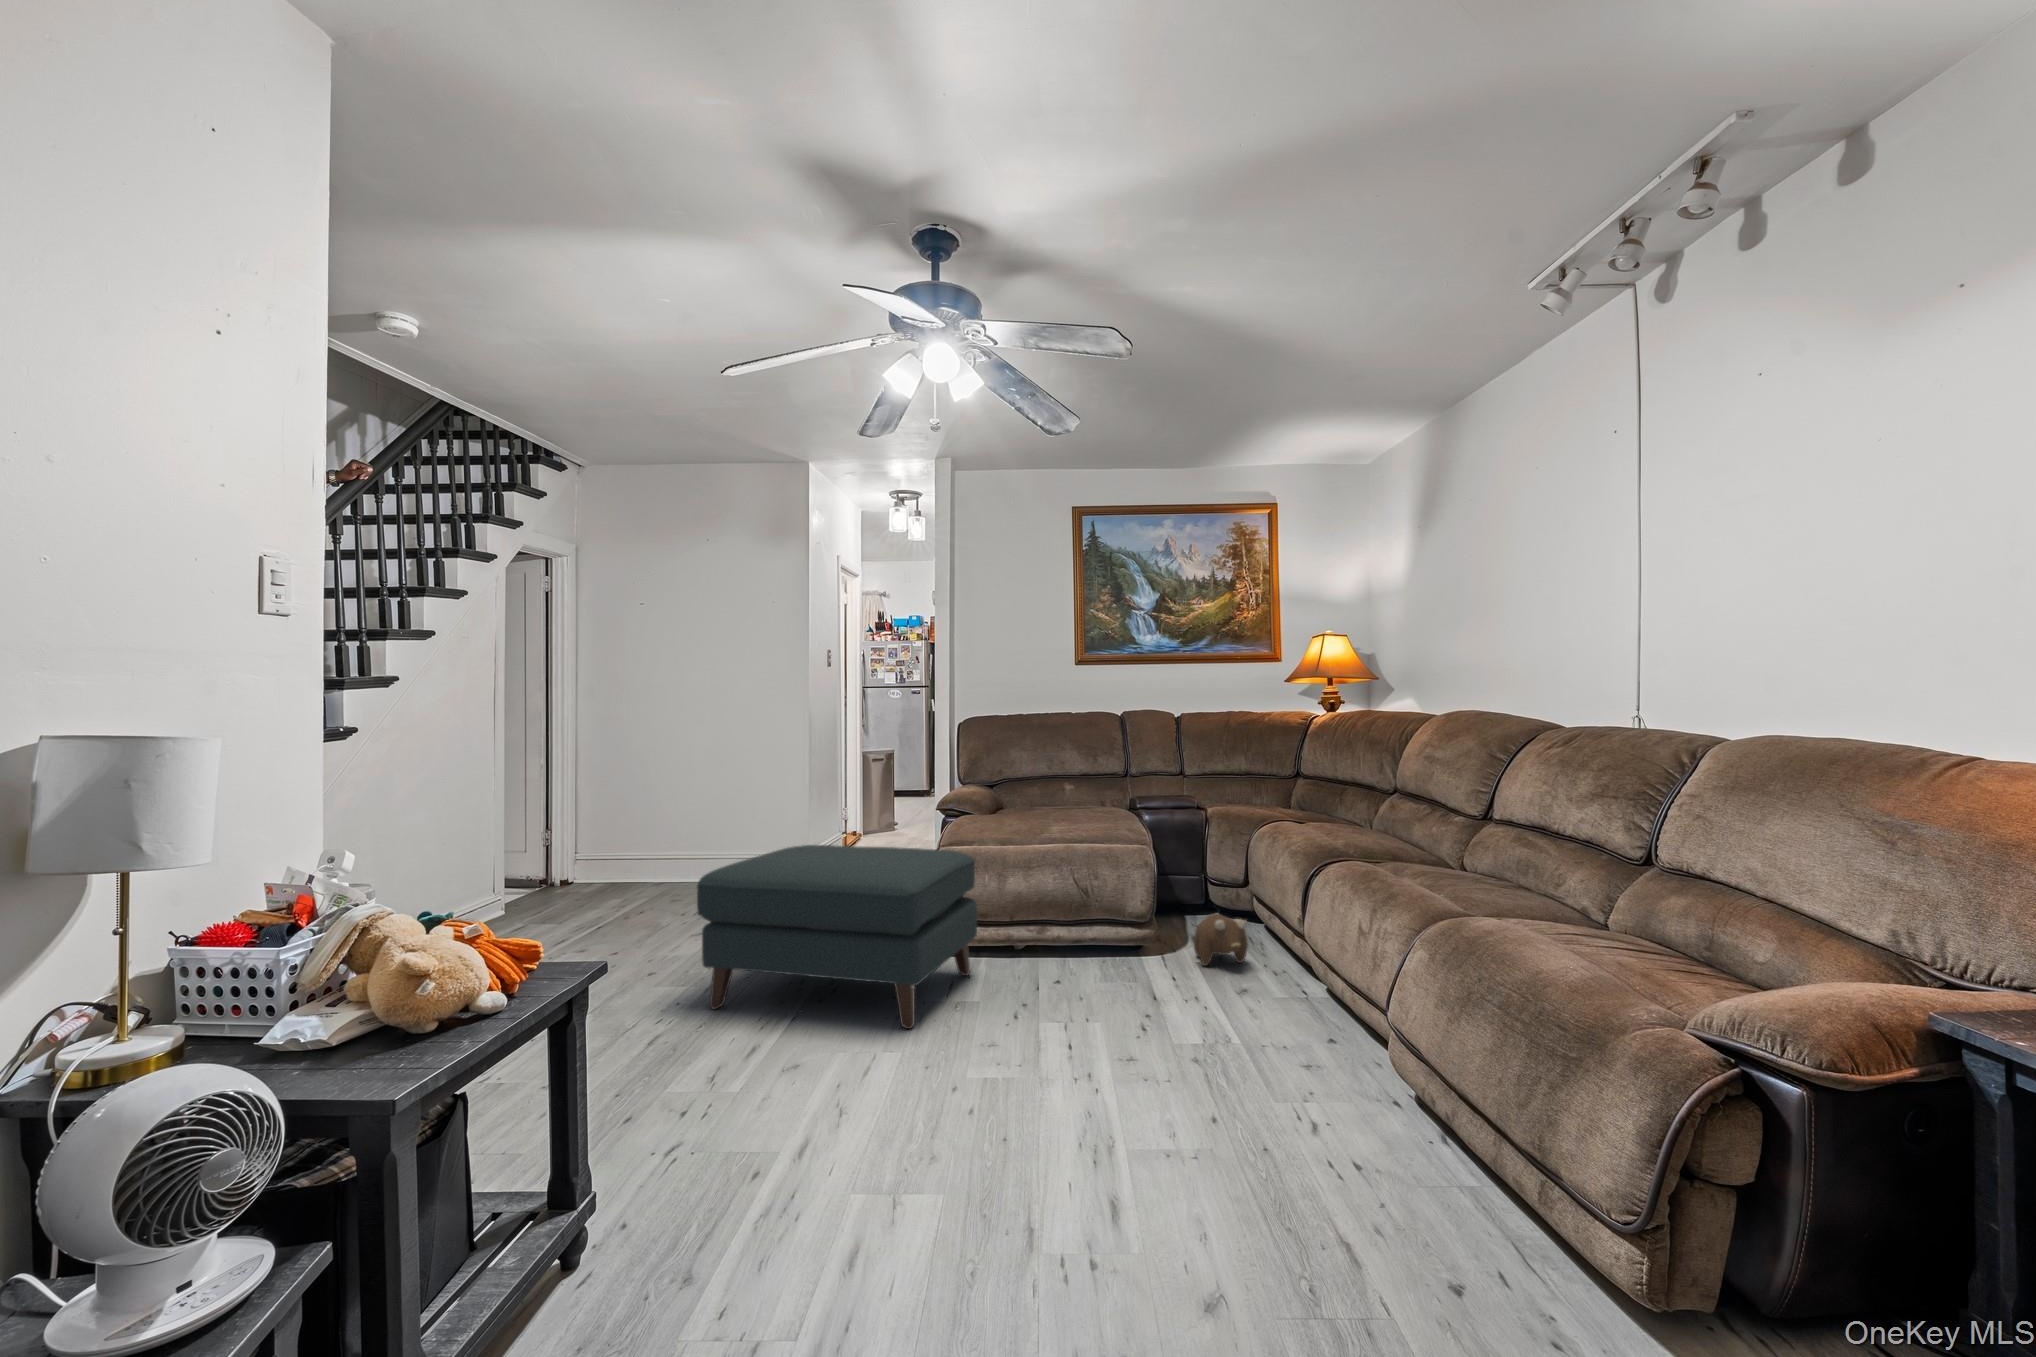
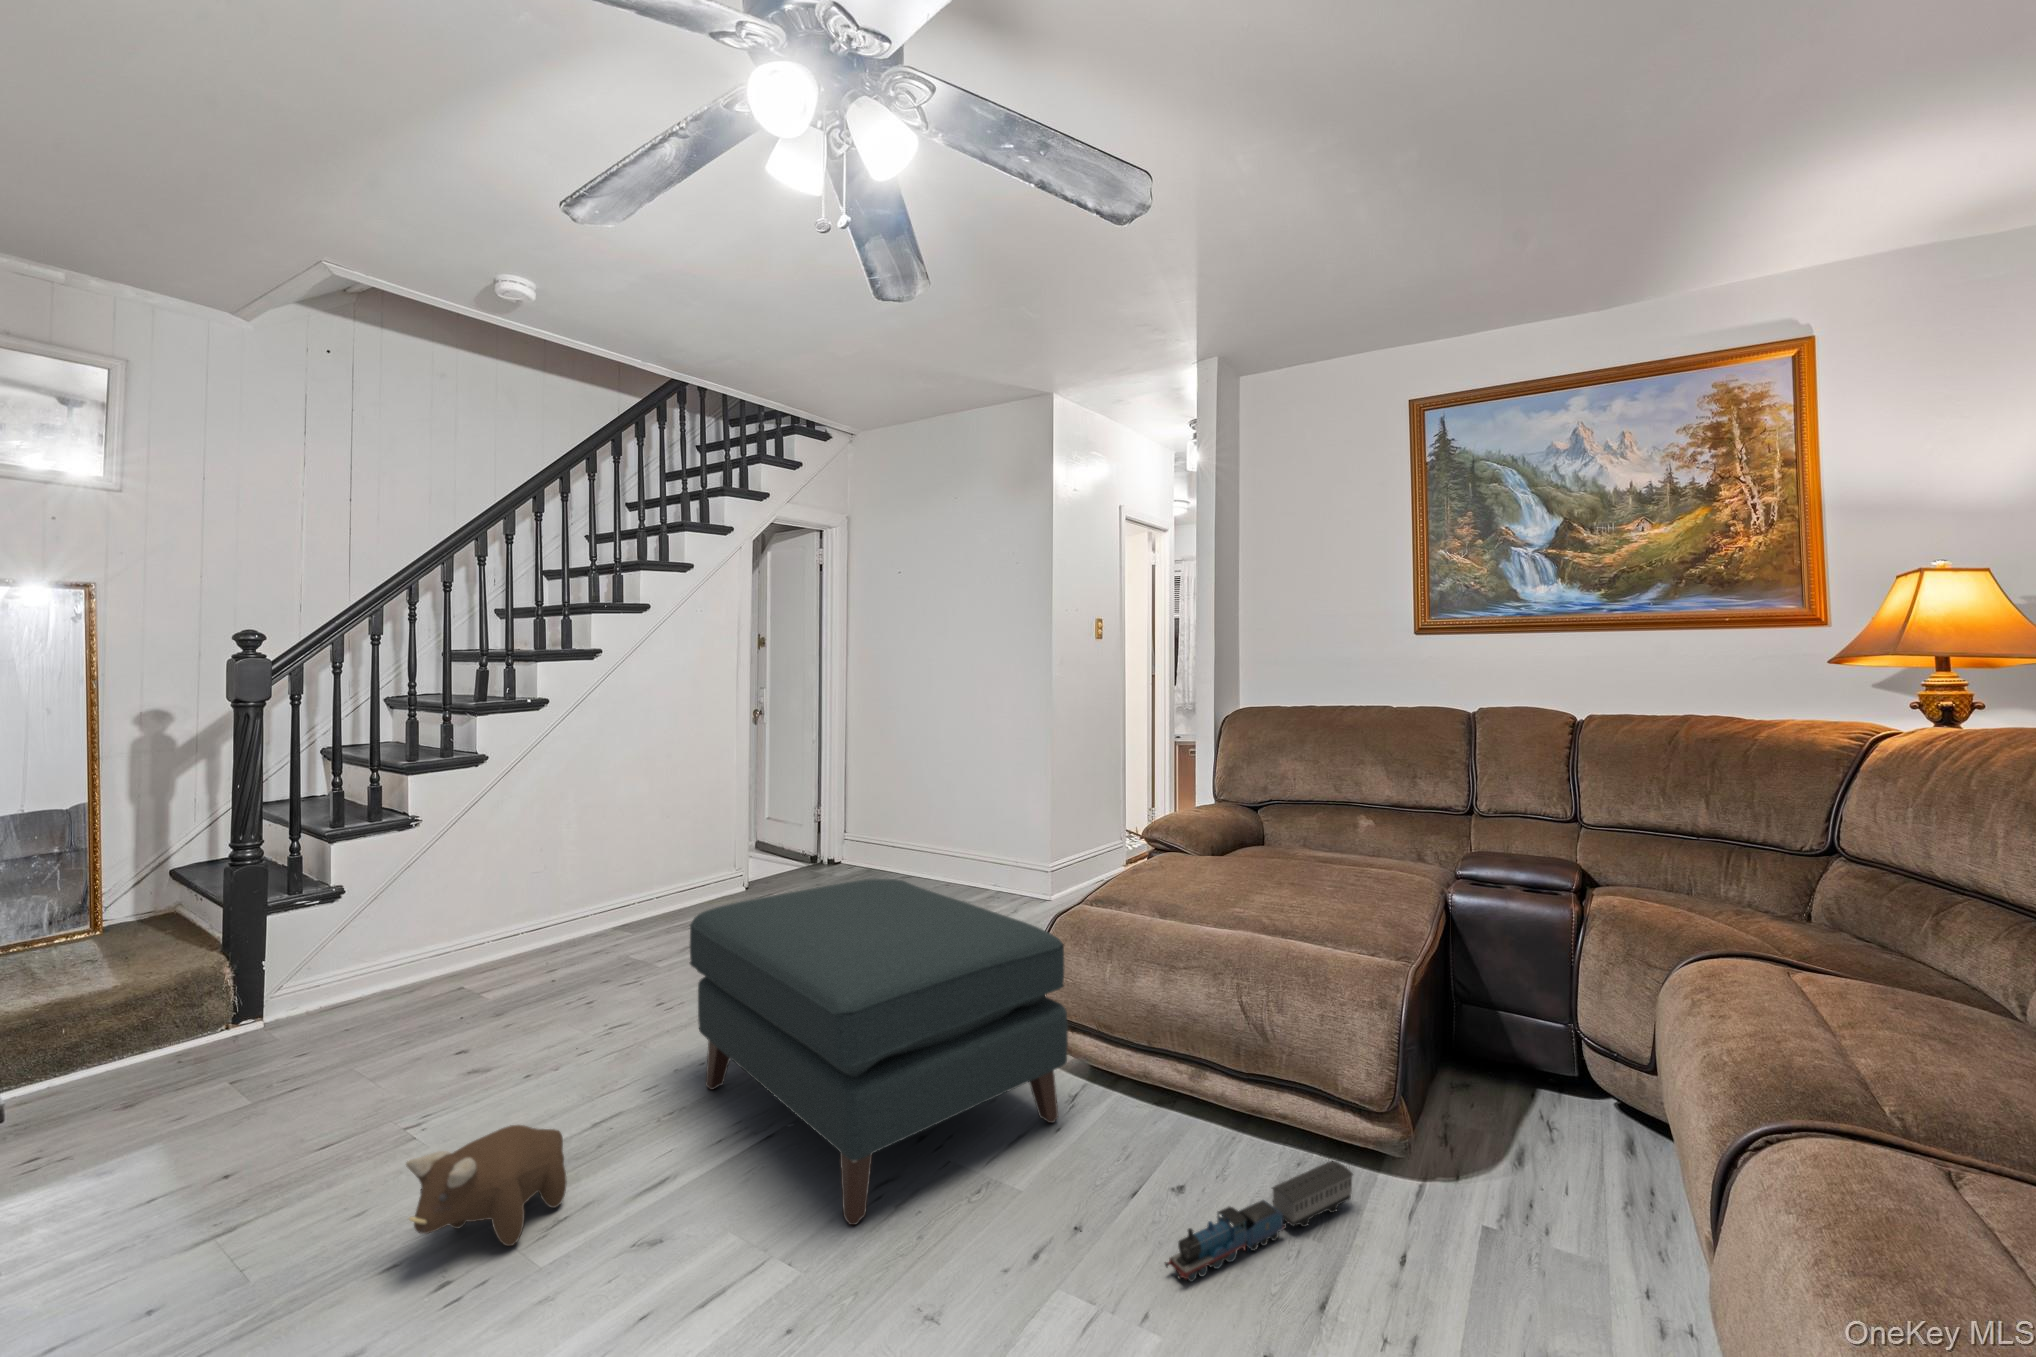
plush toy: present [1194,914,1248,965] -> present [406,1125,567,1246]
toy train: none [1086,949,1145,1004] -> present [1165,1161,1353,1282]

